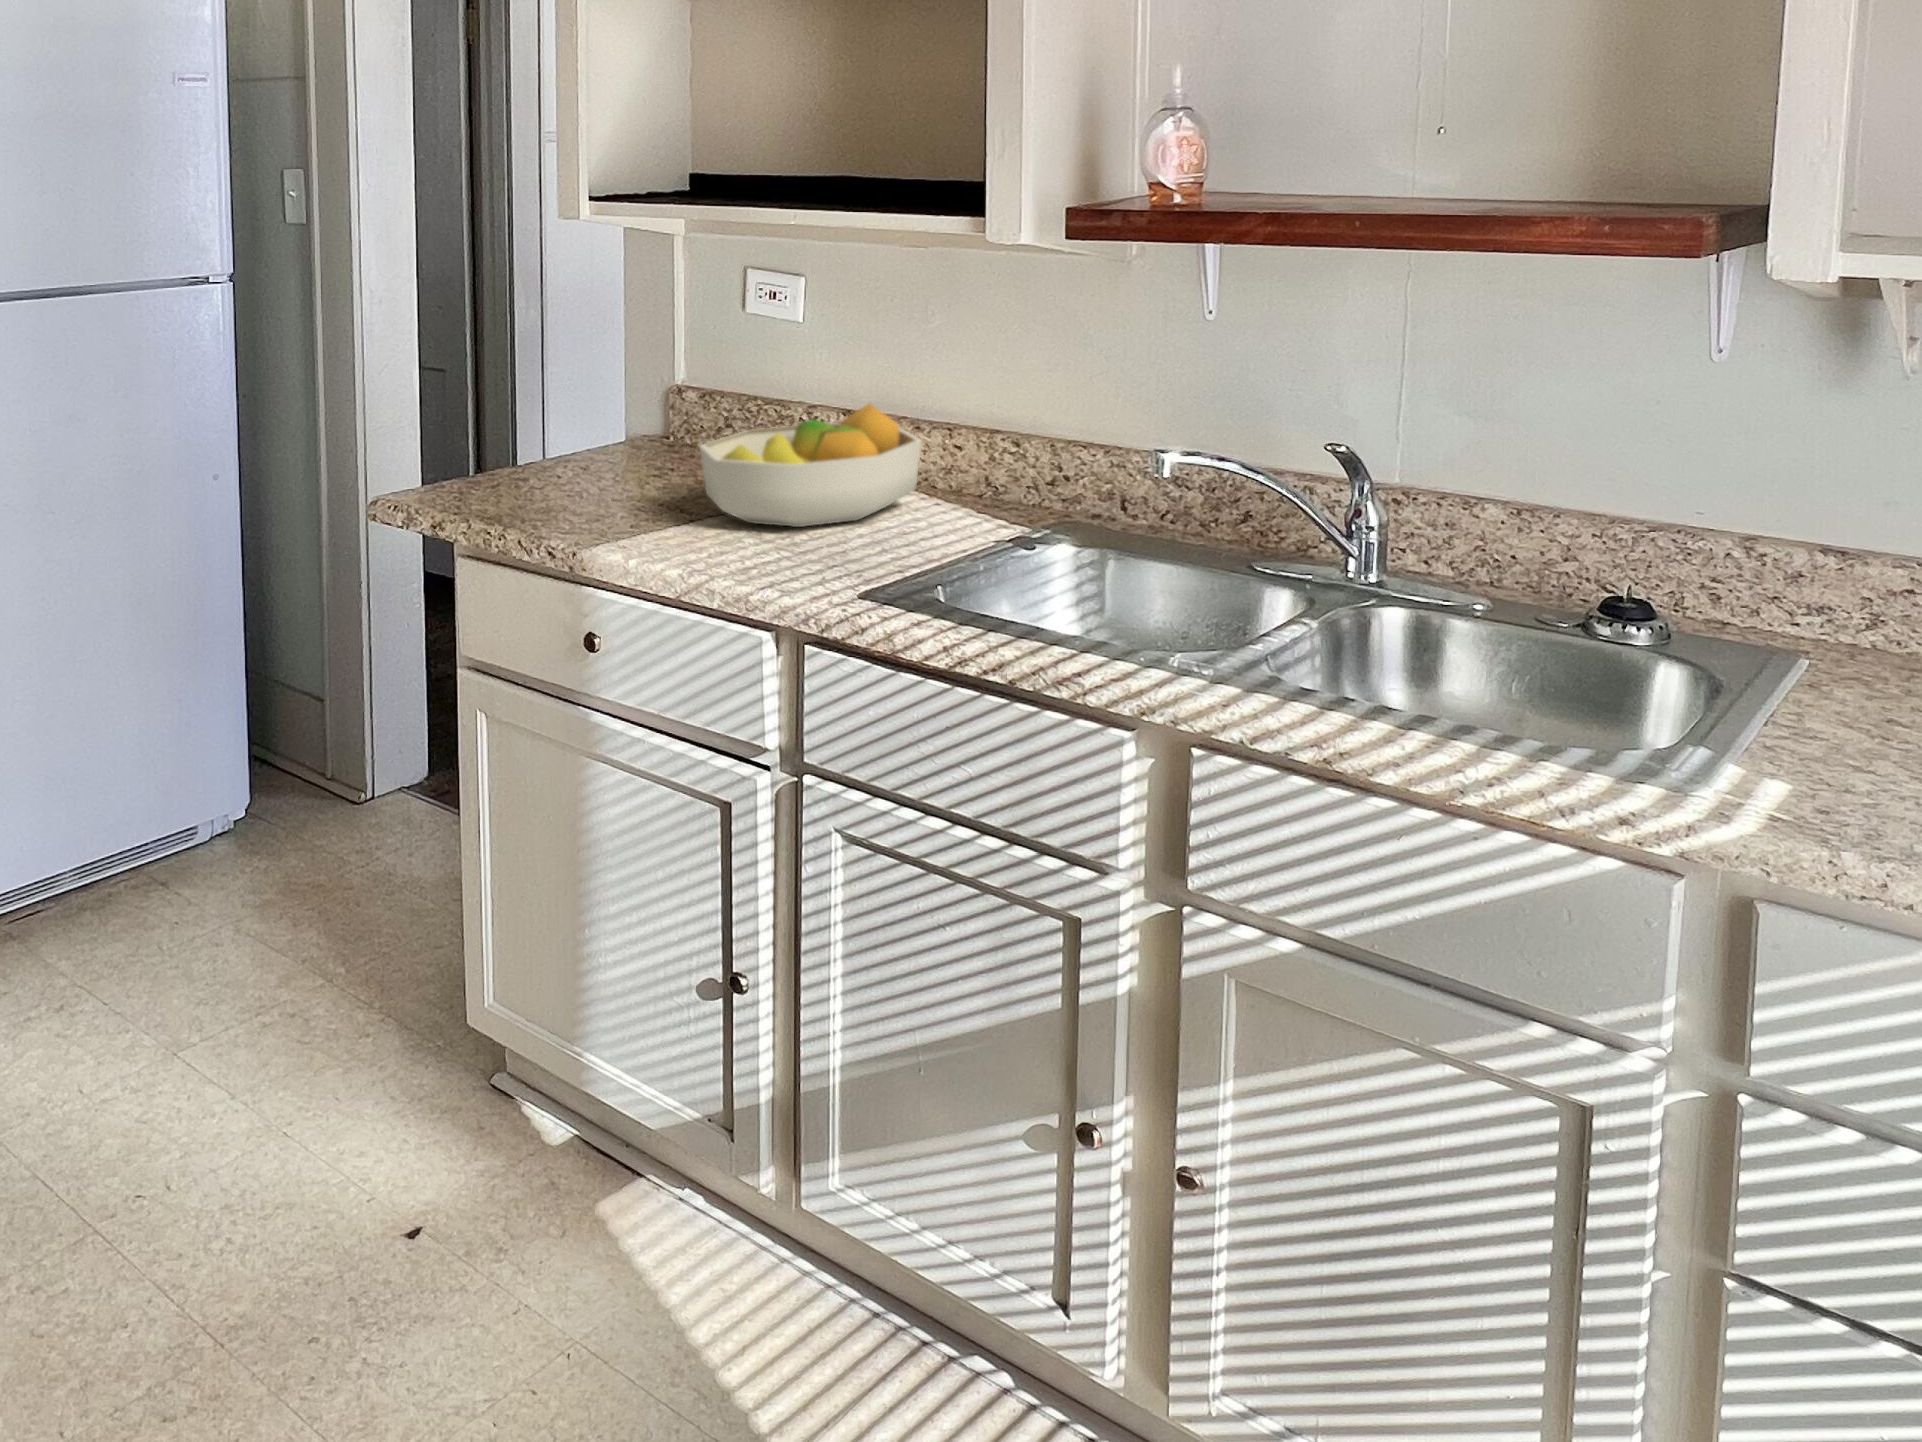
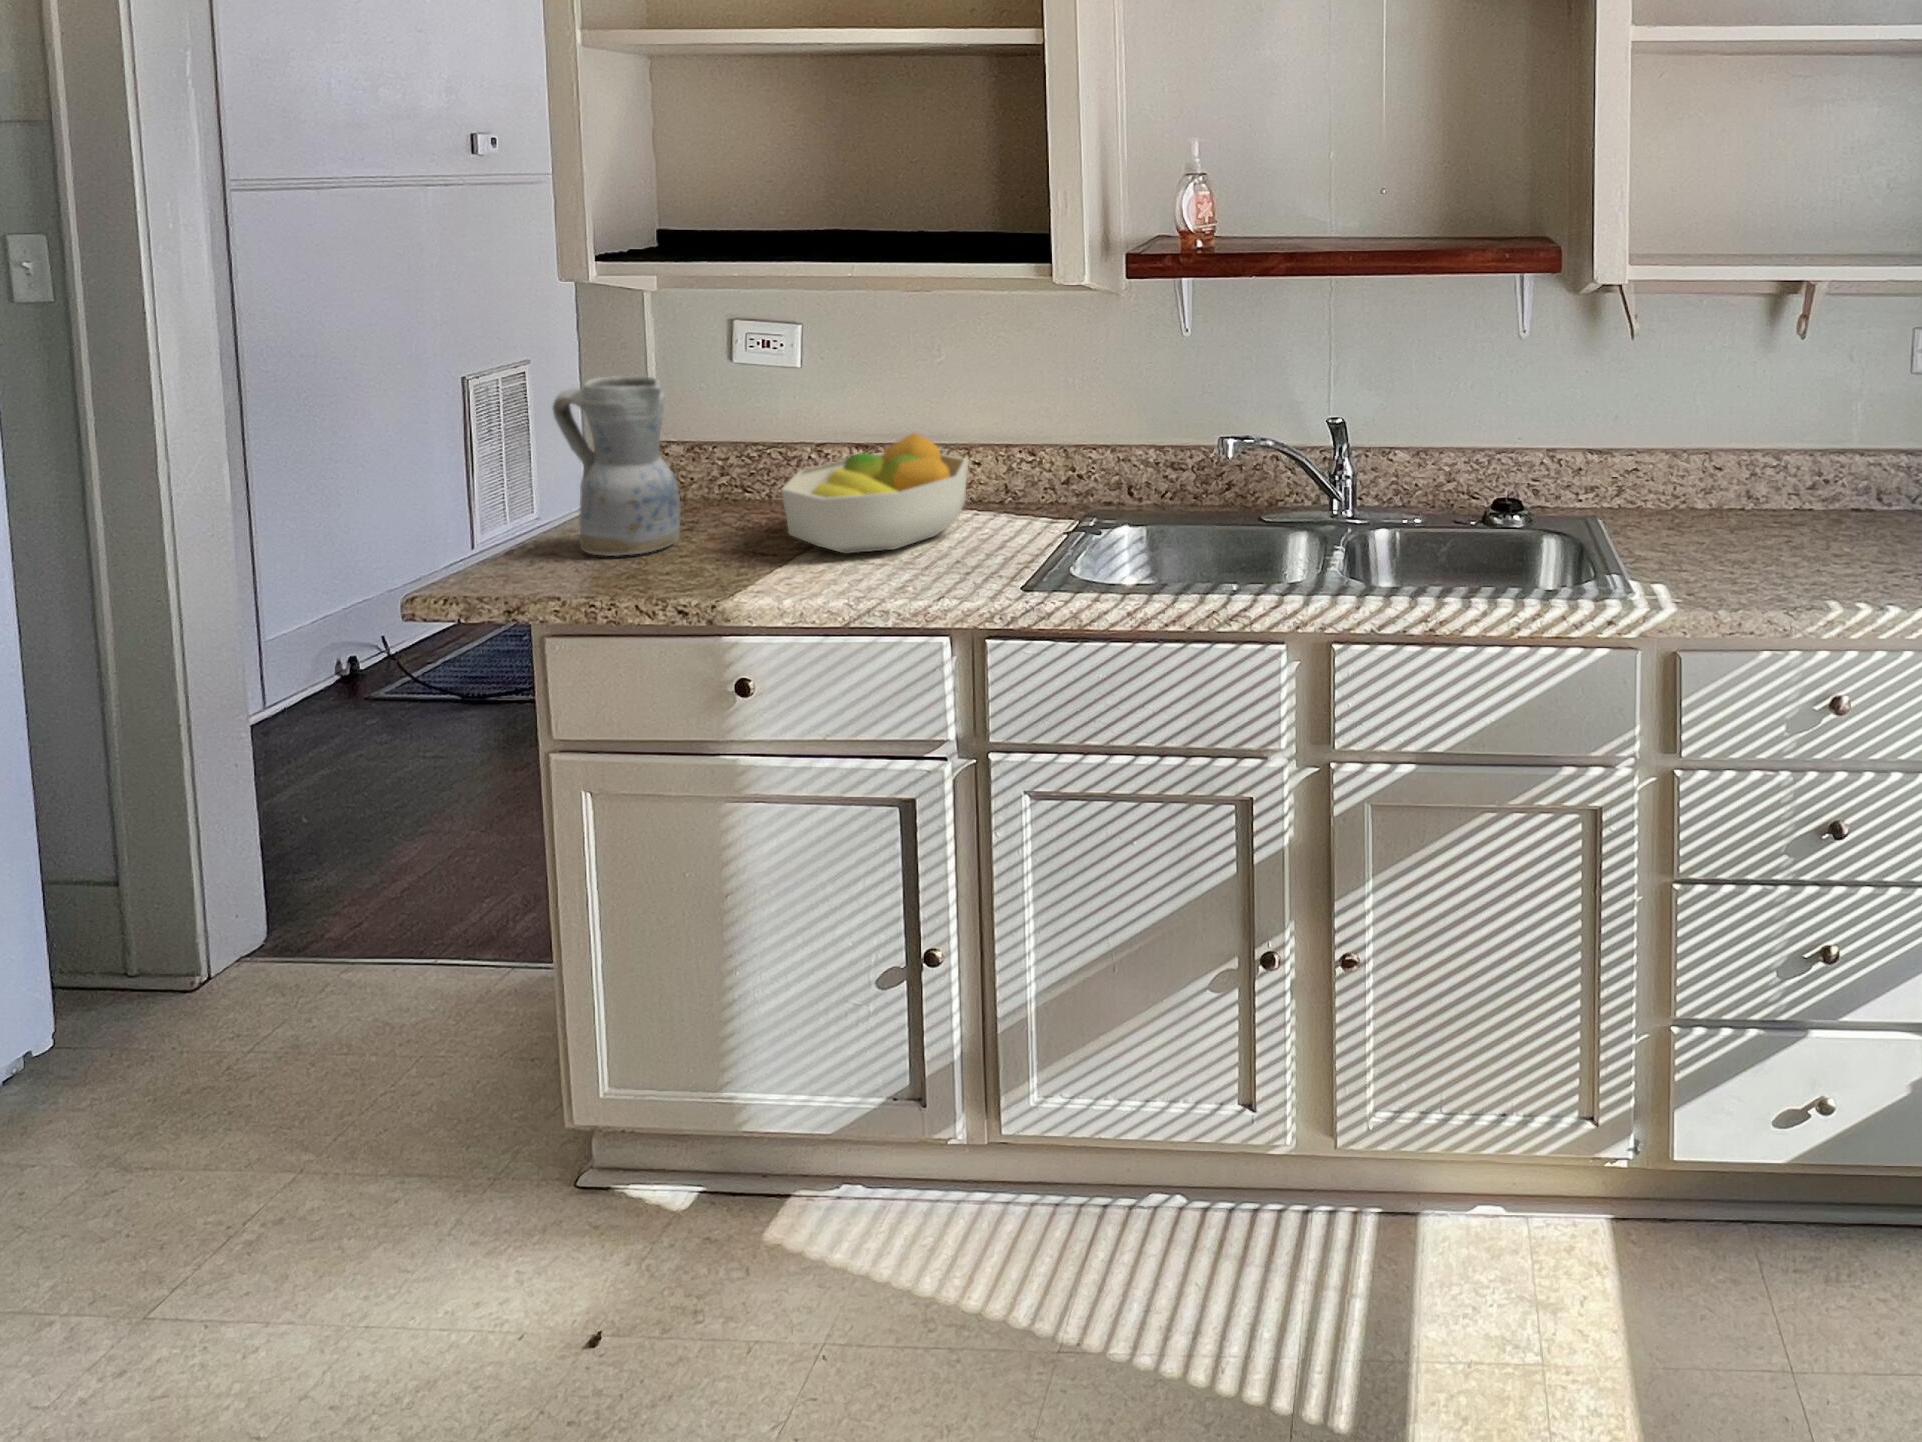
ceramic pitcher: none [536,316,638,492] -> present [552,376,681,556]

